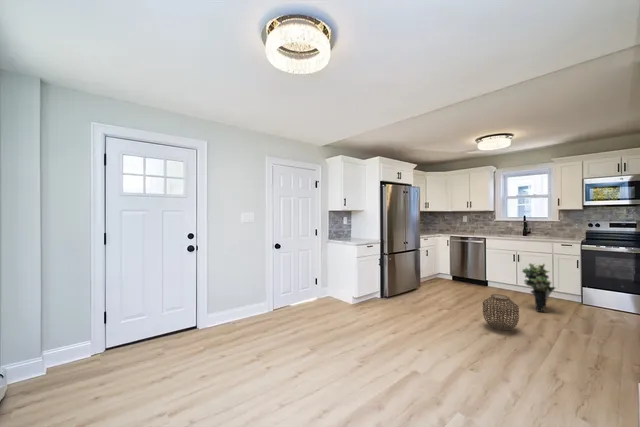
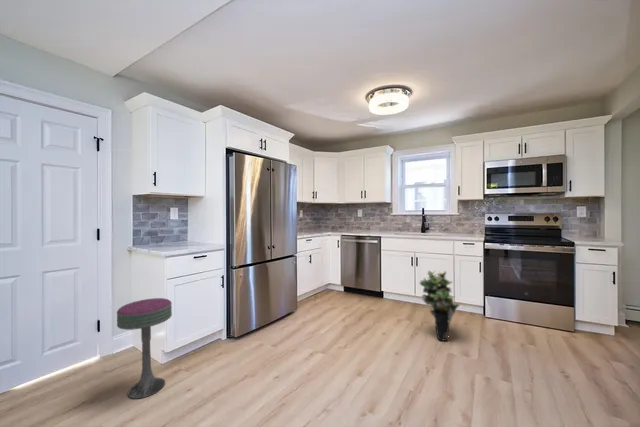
bar stool: none [340,265,365,315] -> present [117,298,172,399]
woven basket: present [483,294,519,331] -> none [362,335,415,403]

